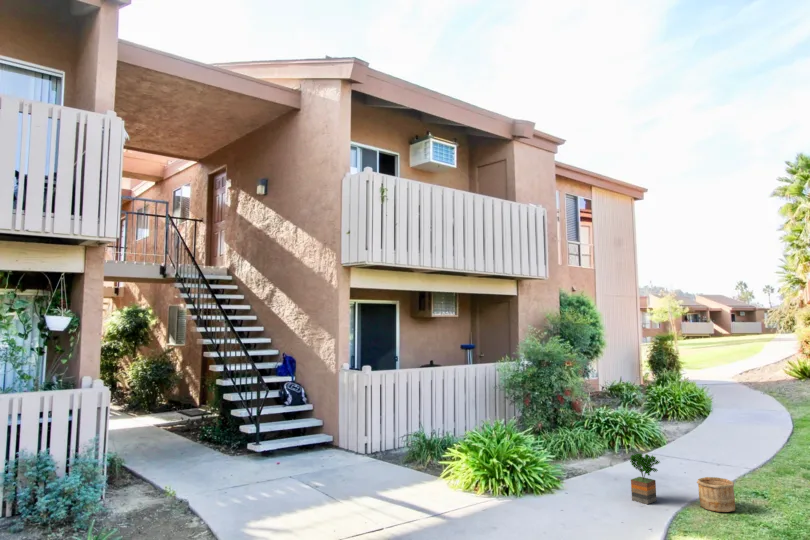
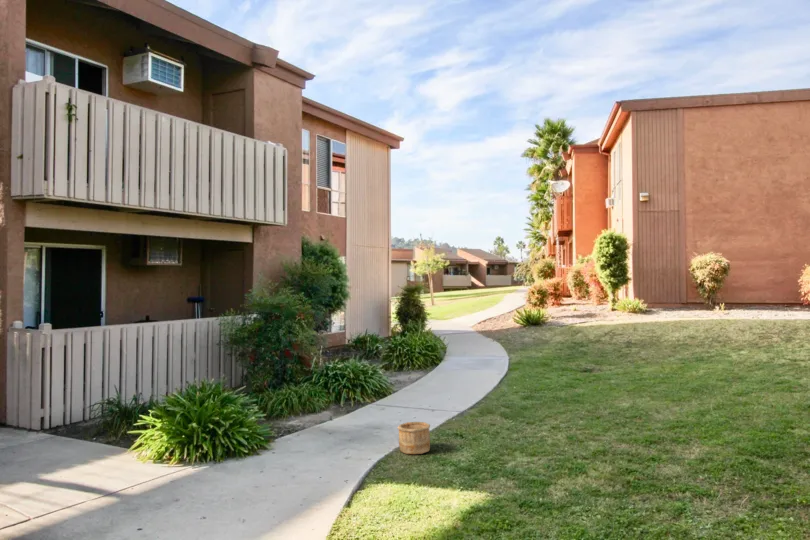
potted tree: present [630,453,660,504] -> none [335,403,366,455]

